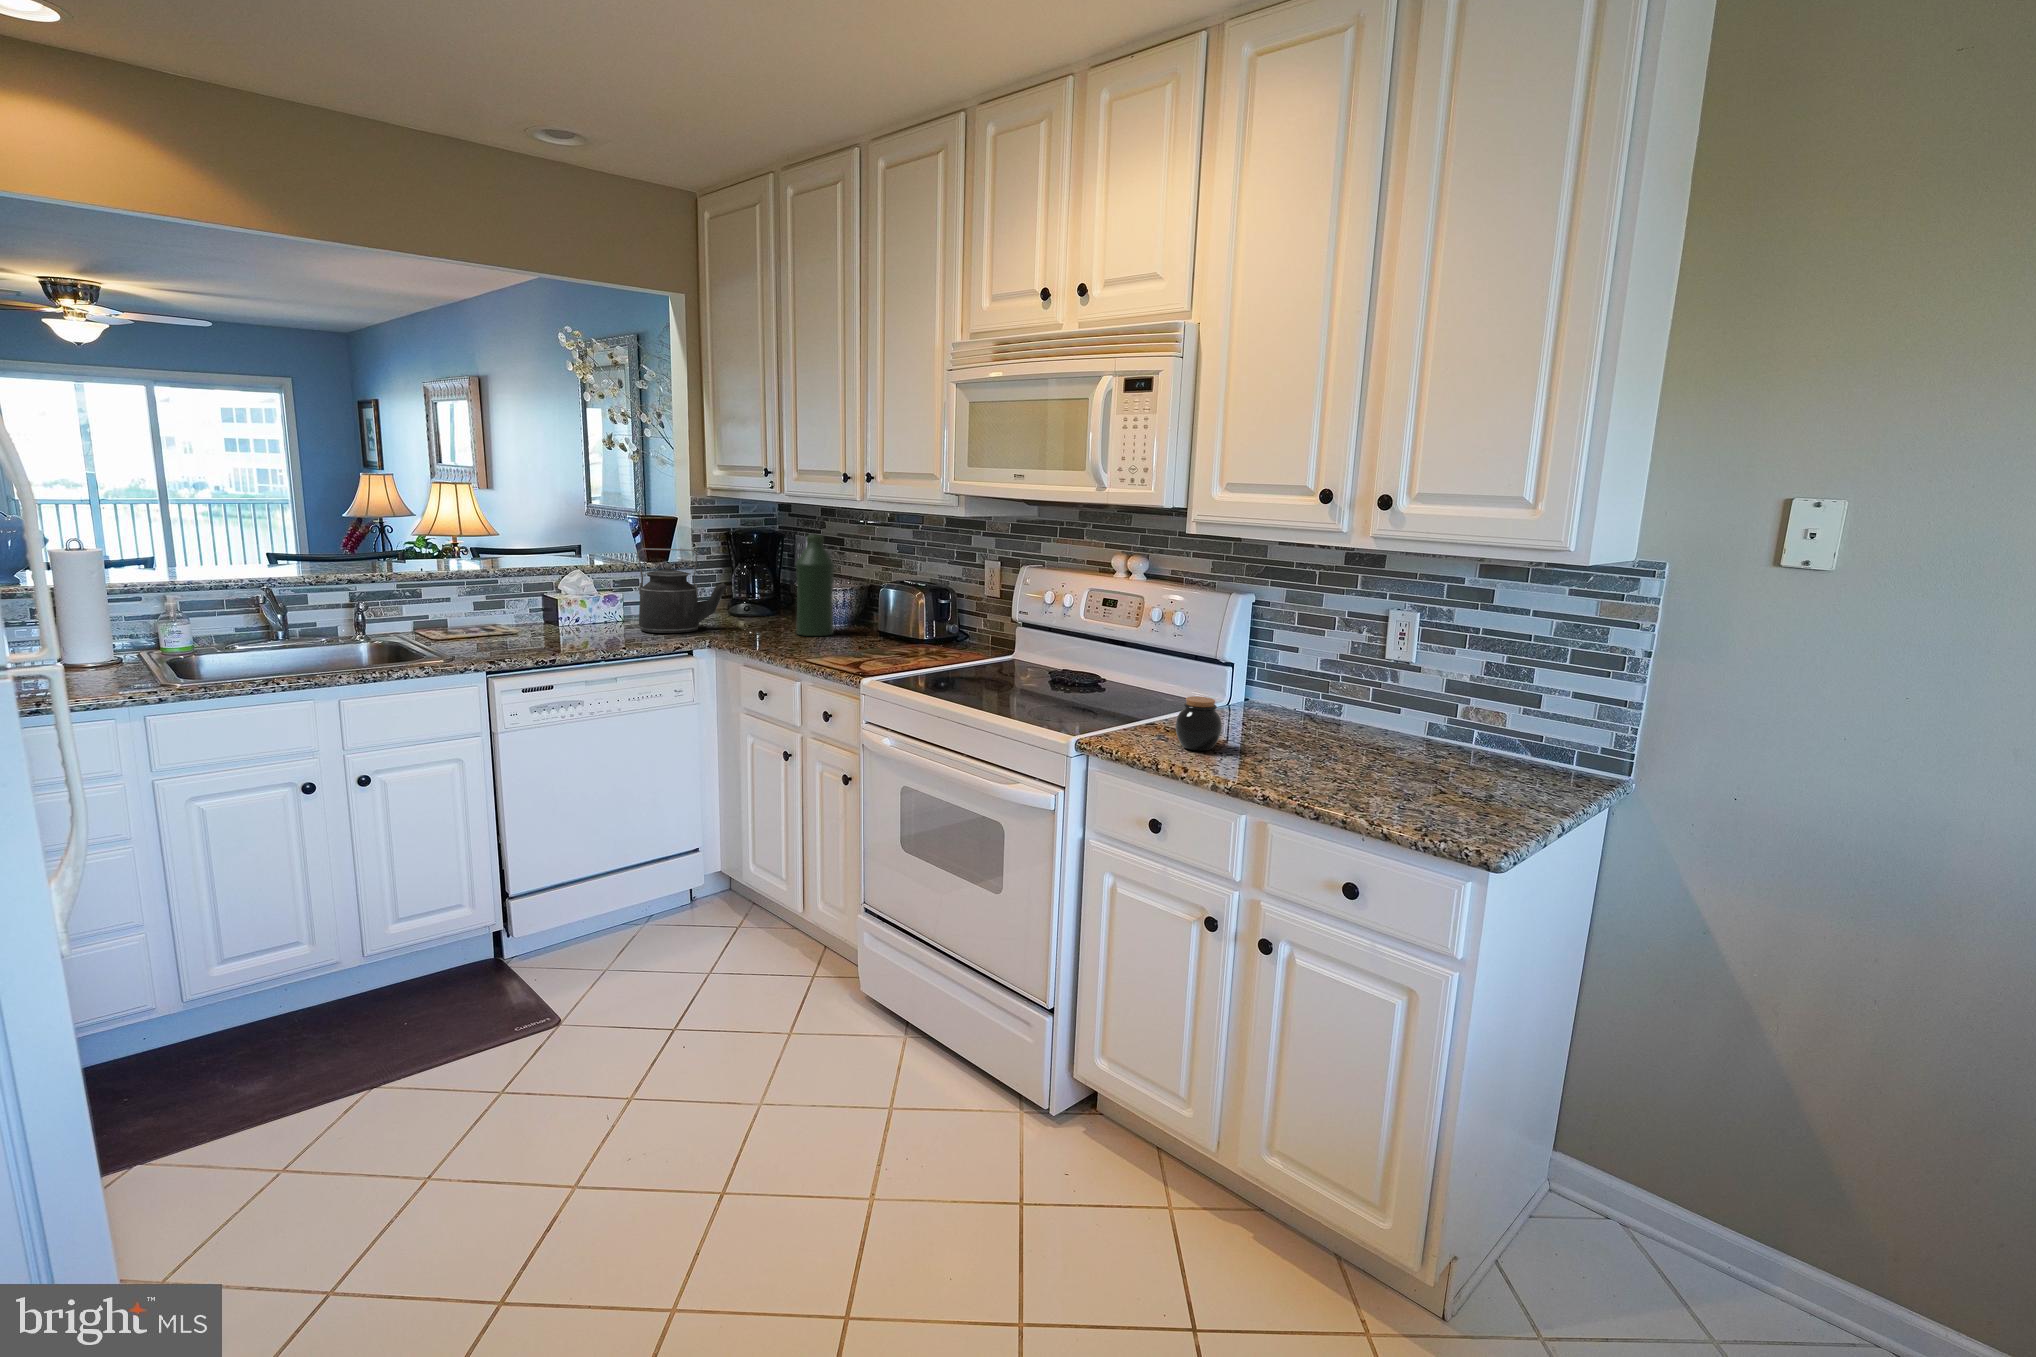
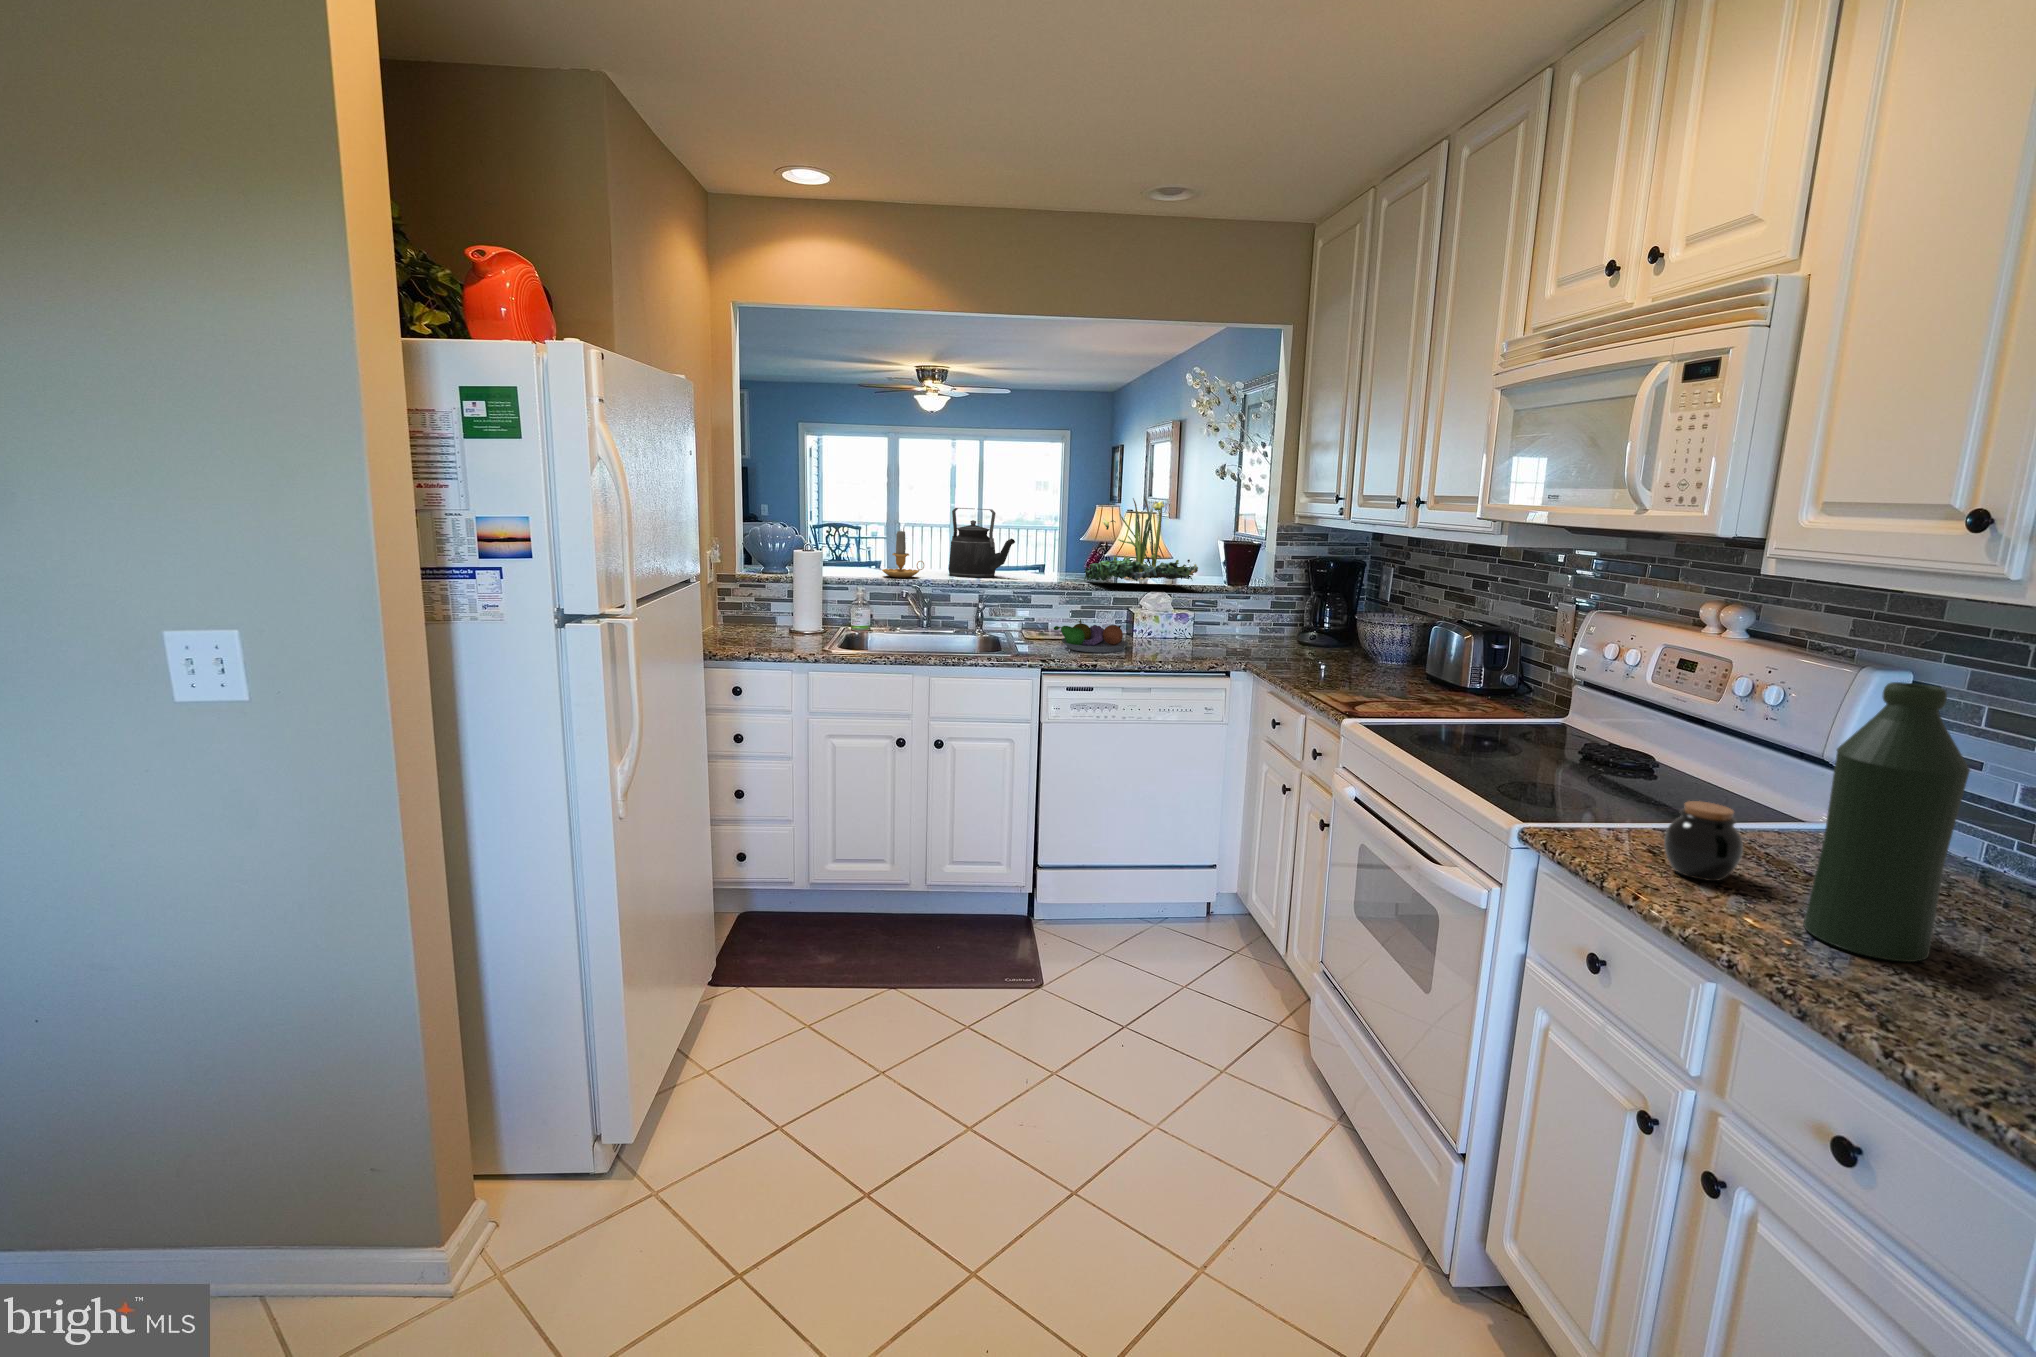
plant: none [475,469,624,567] -> present [1084,497,1198,581]
candle: none [180,510,247,576] -> present [882,531,924,578]
bottle: present [796,535,834,636] -> present [1803,682,1970,962]
kettle: present [637,548,728,633] -> present [949,508,1015,577]
fruit bowl: none [475,610,570,646] -> present [1054,619,1128,653]

